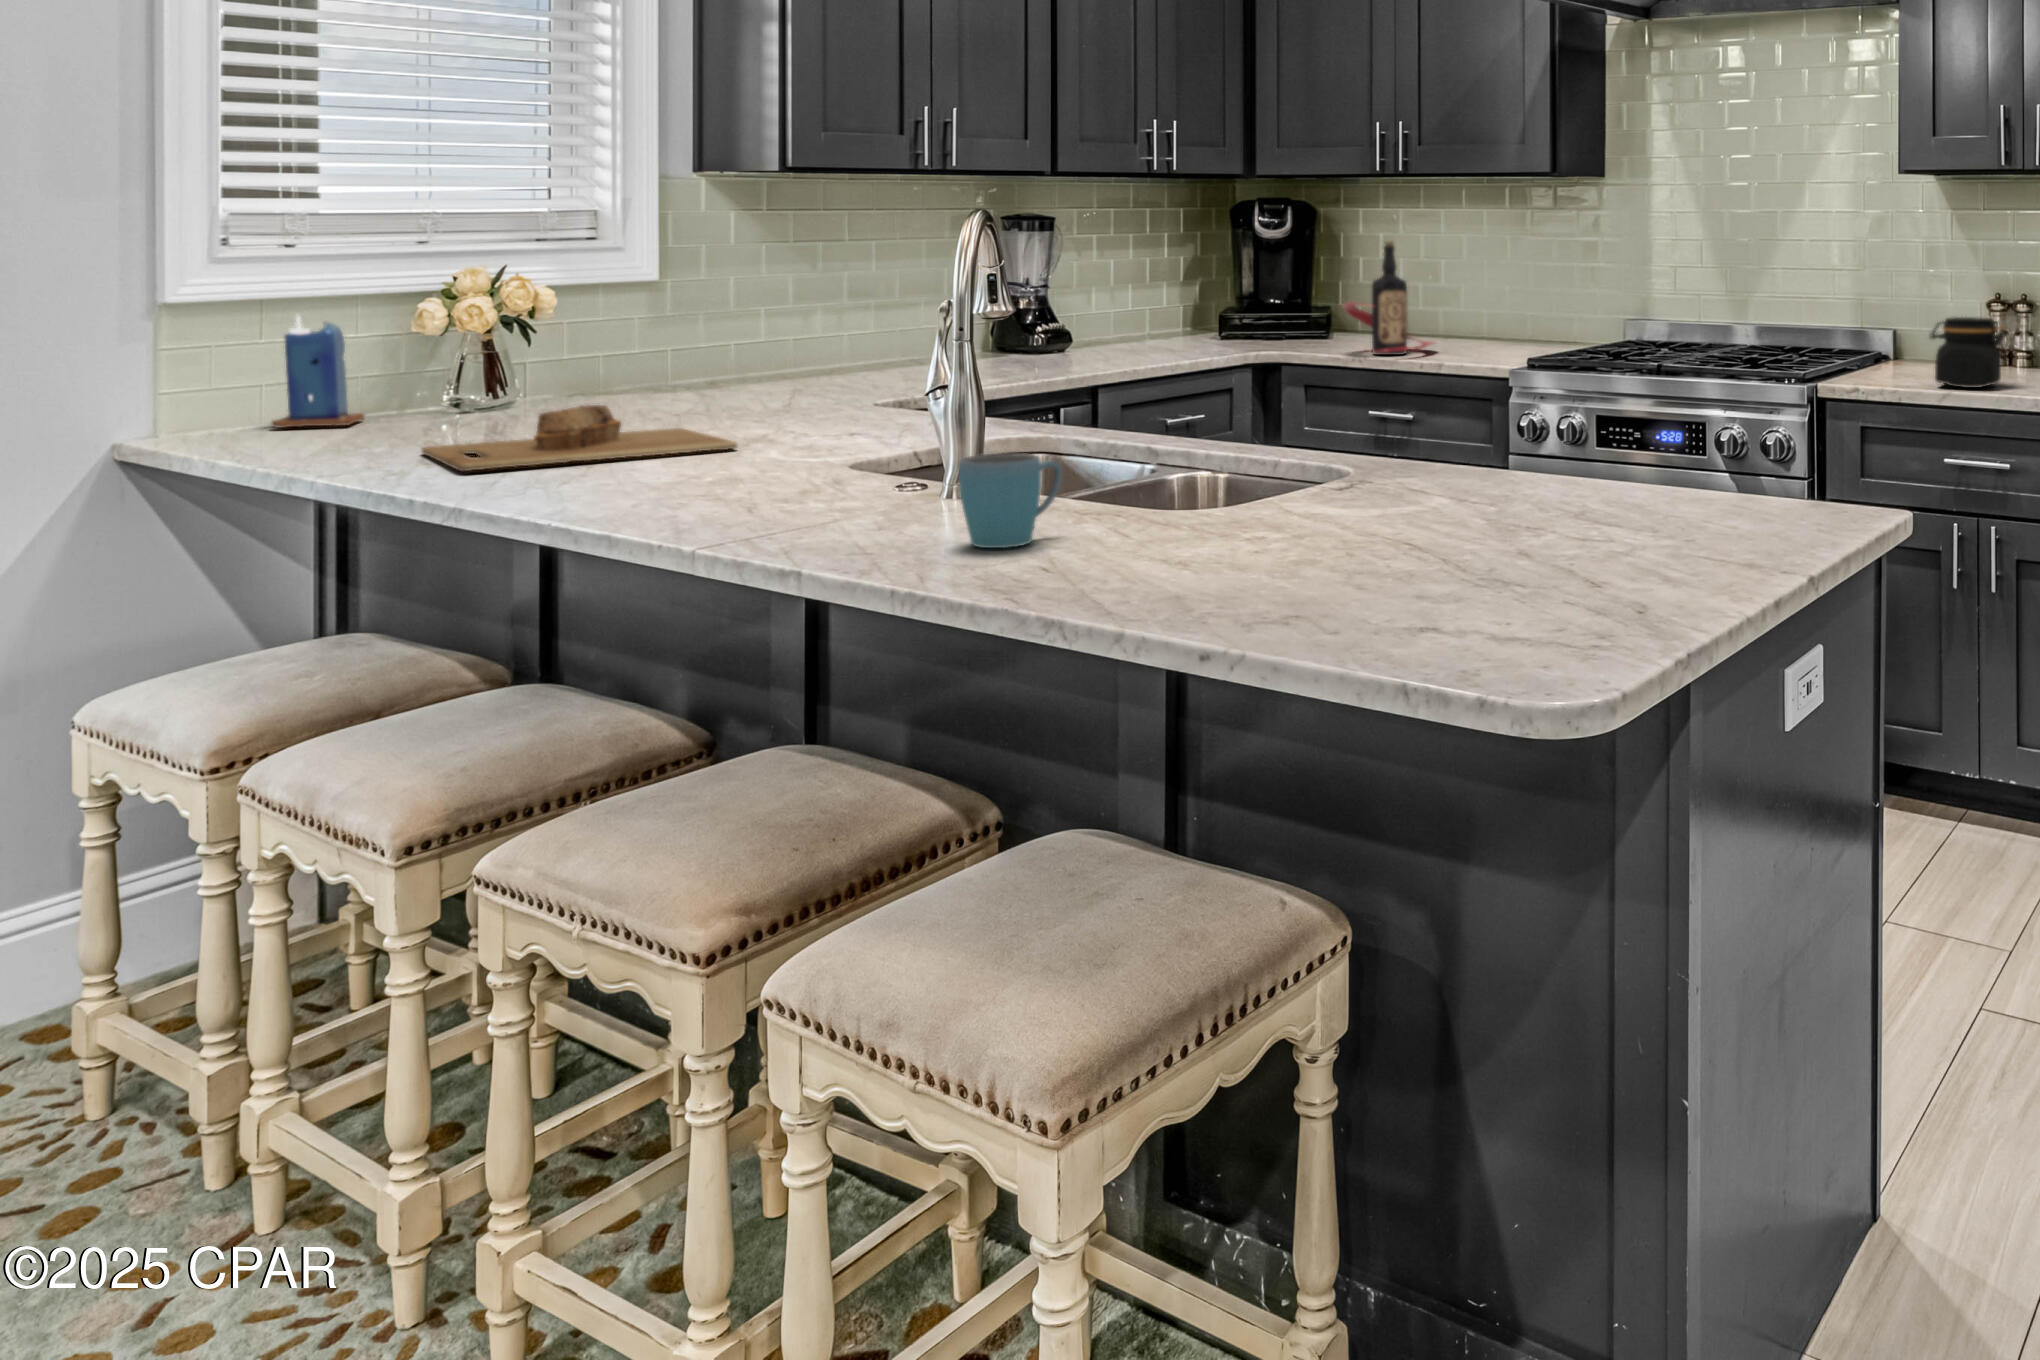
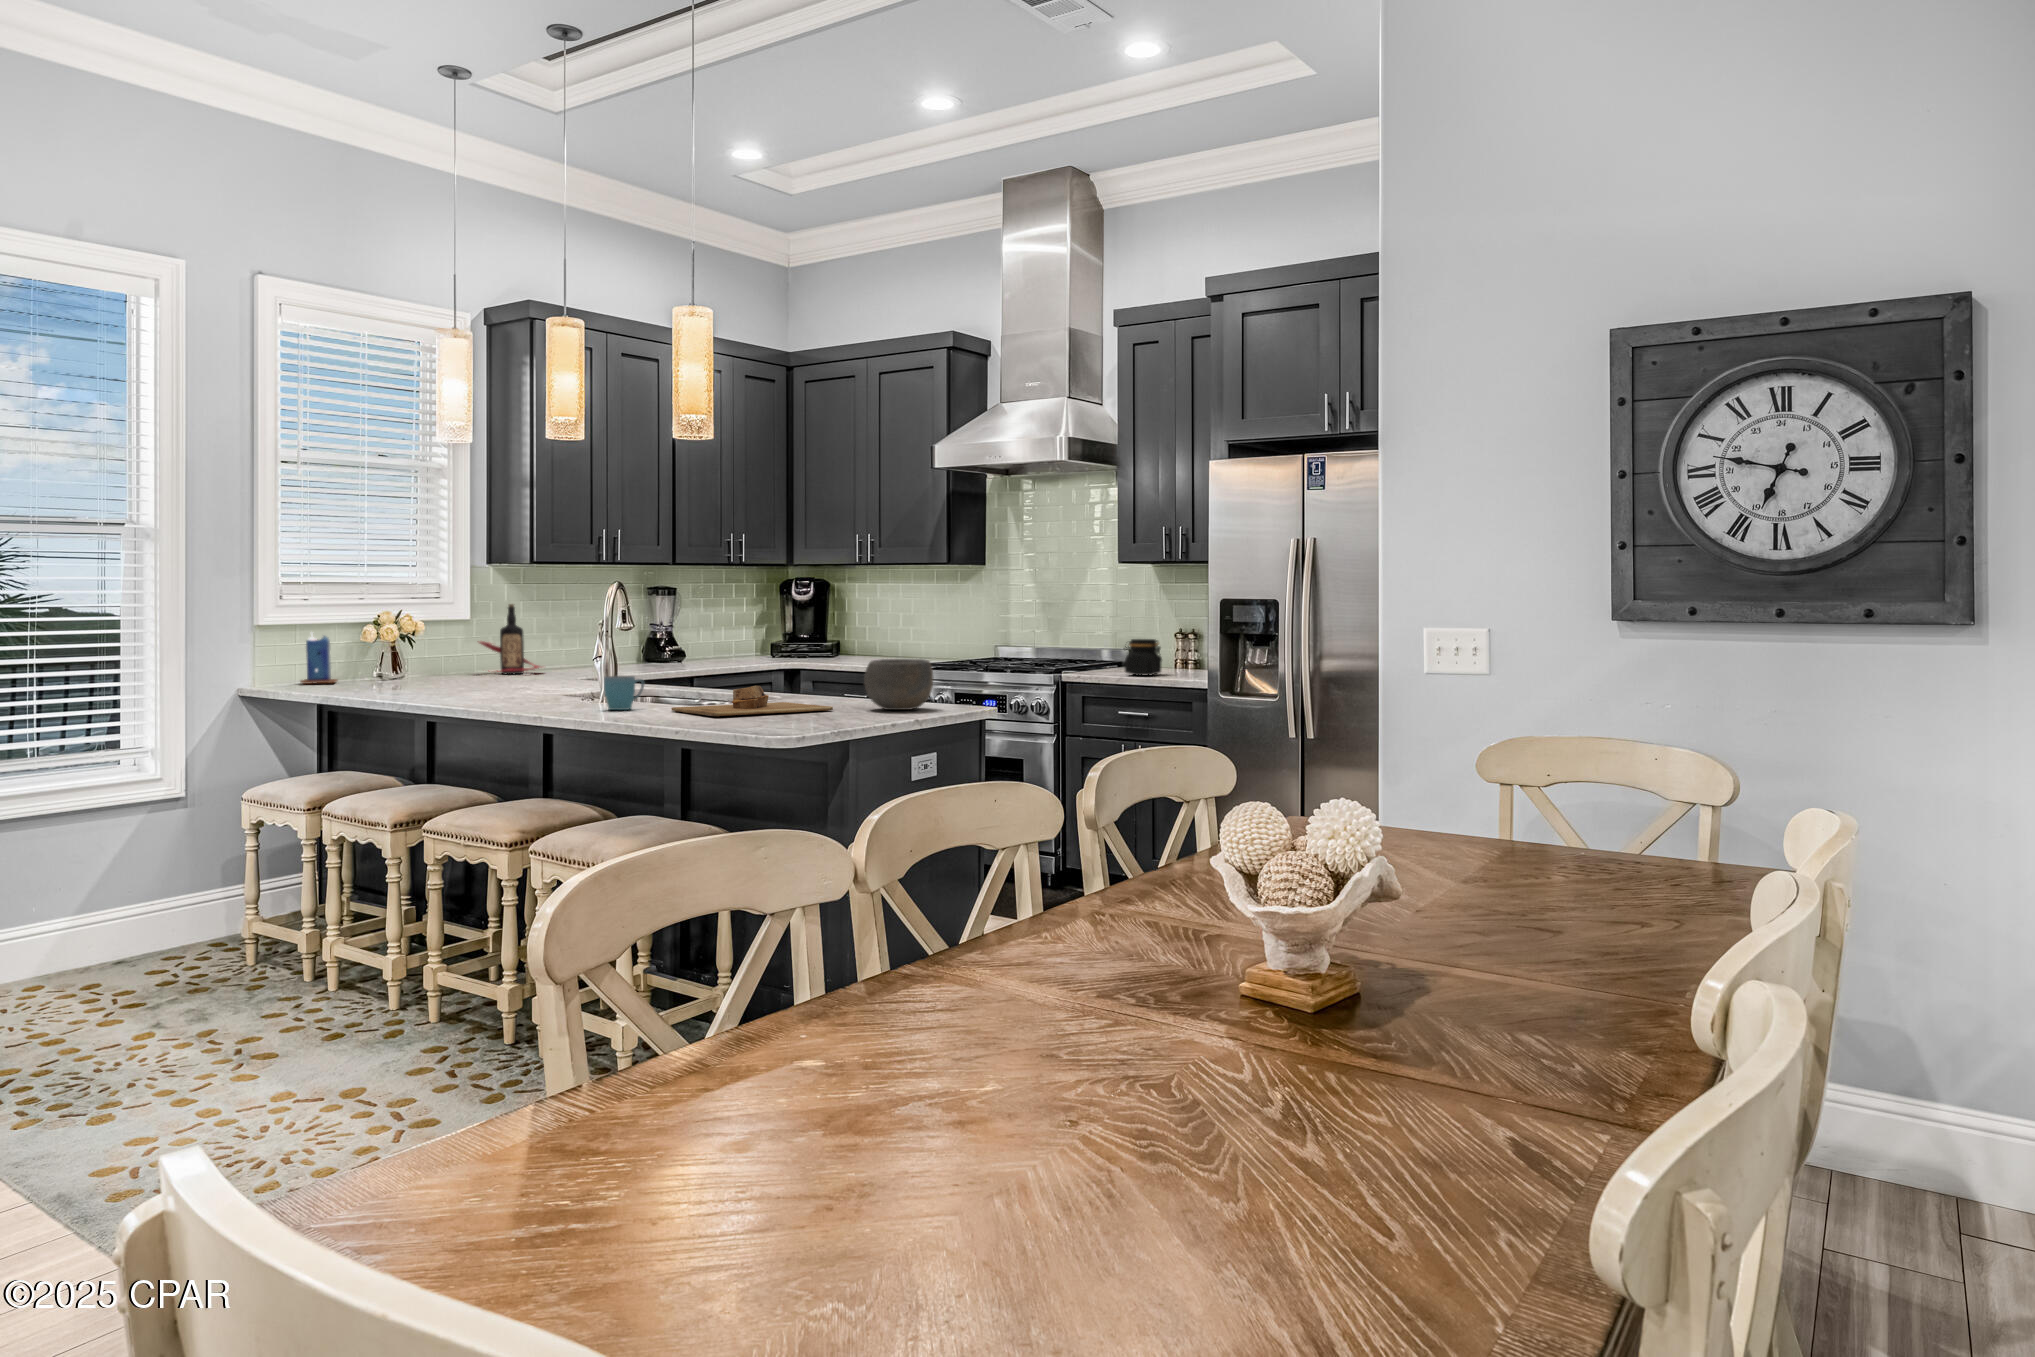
bottle: present [1342,241,1434,355] -> present [478,604,542,674]
bowl: none [1627,403,1801,539] -> present [864,659,933,710]
cutting board: present [422,405,737,471] -> present [671,686,833,716]

